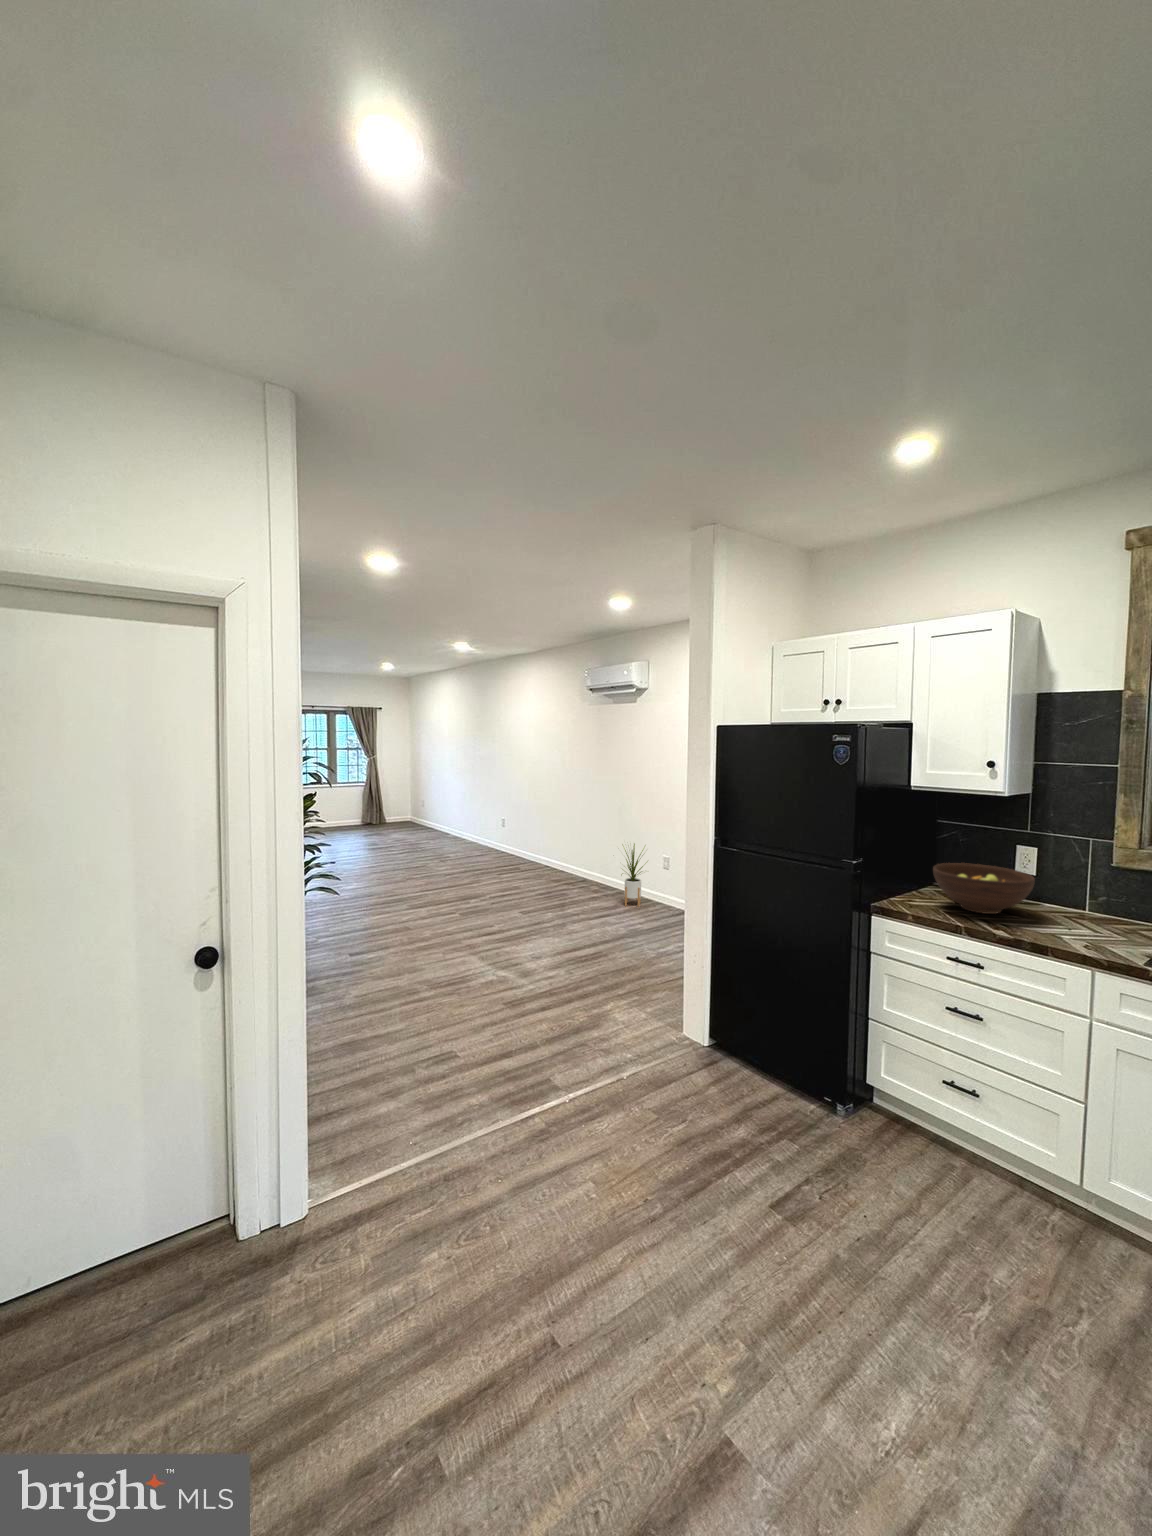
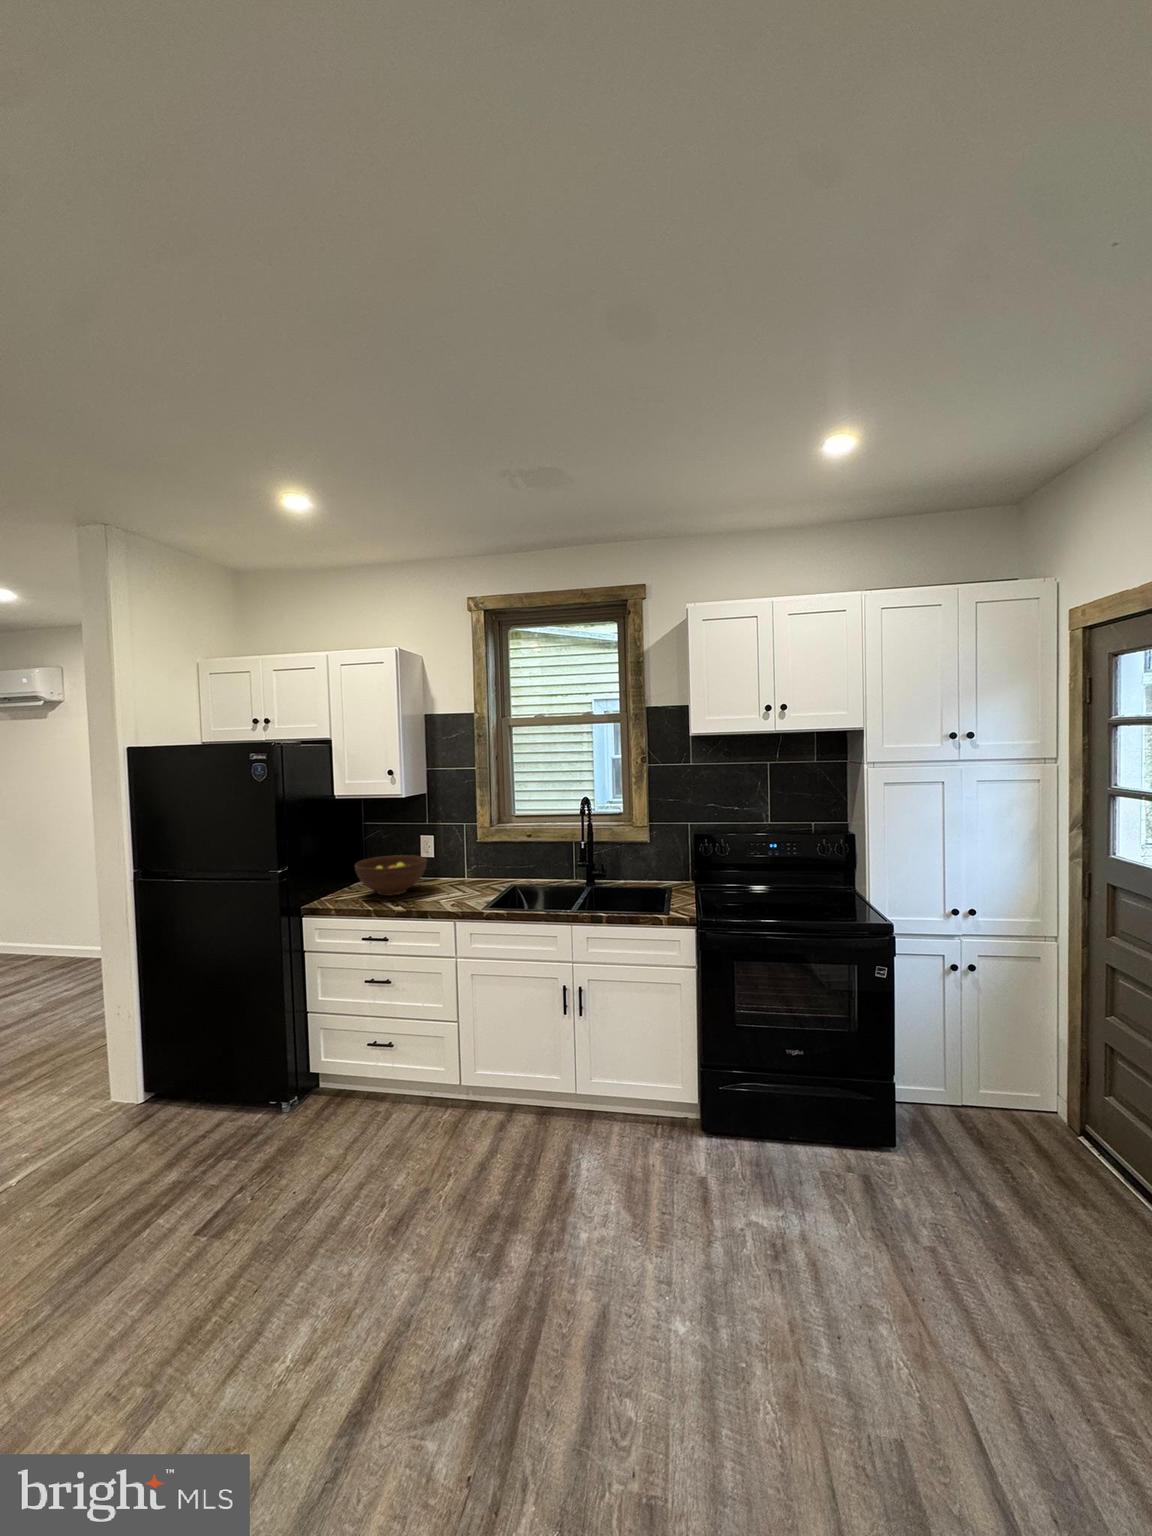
house plant: present [621,844,647,907] -> none [22,887,87,975]

